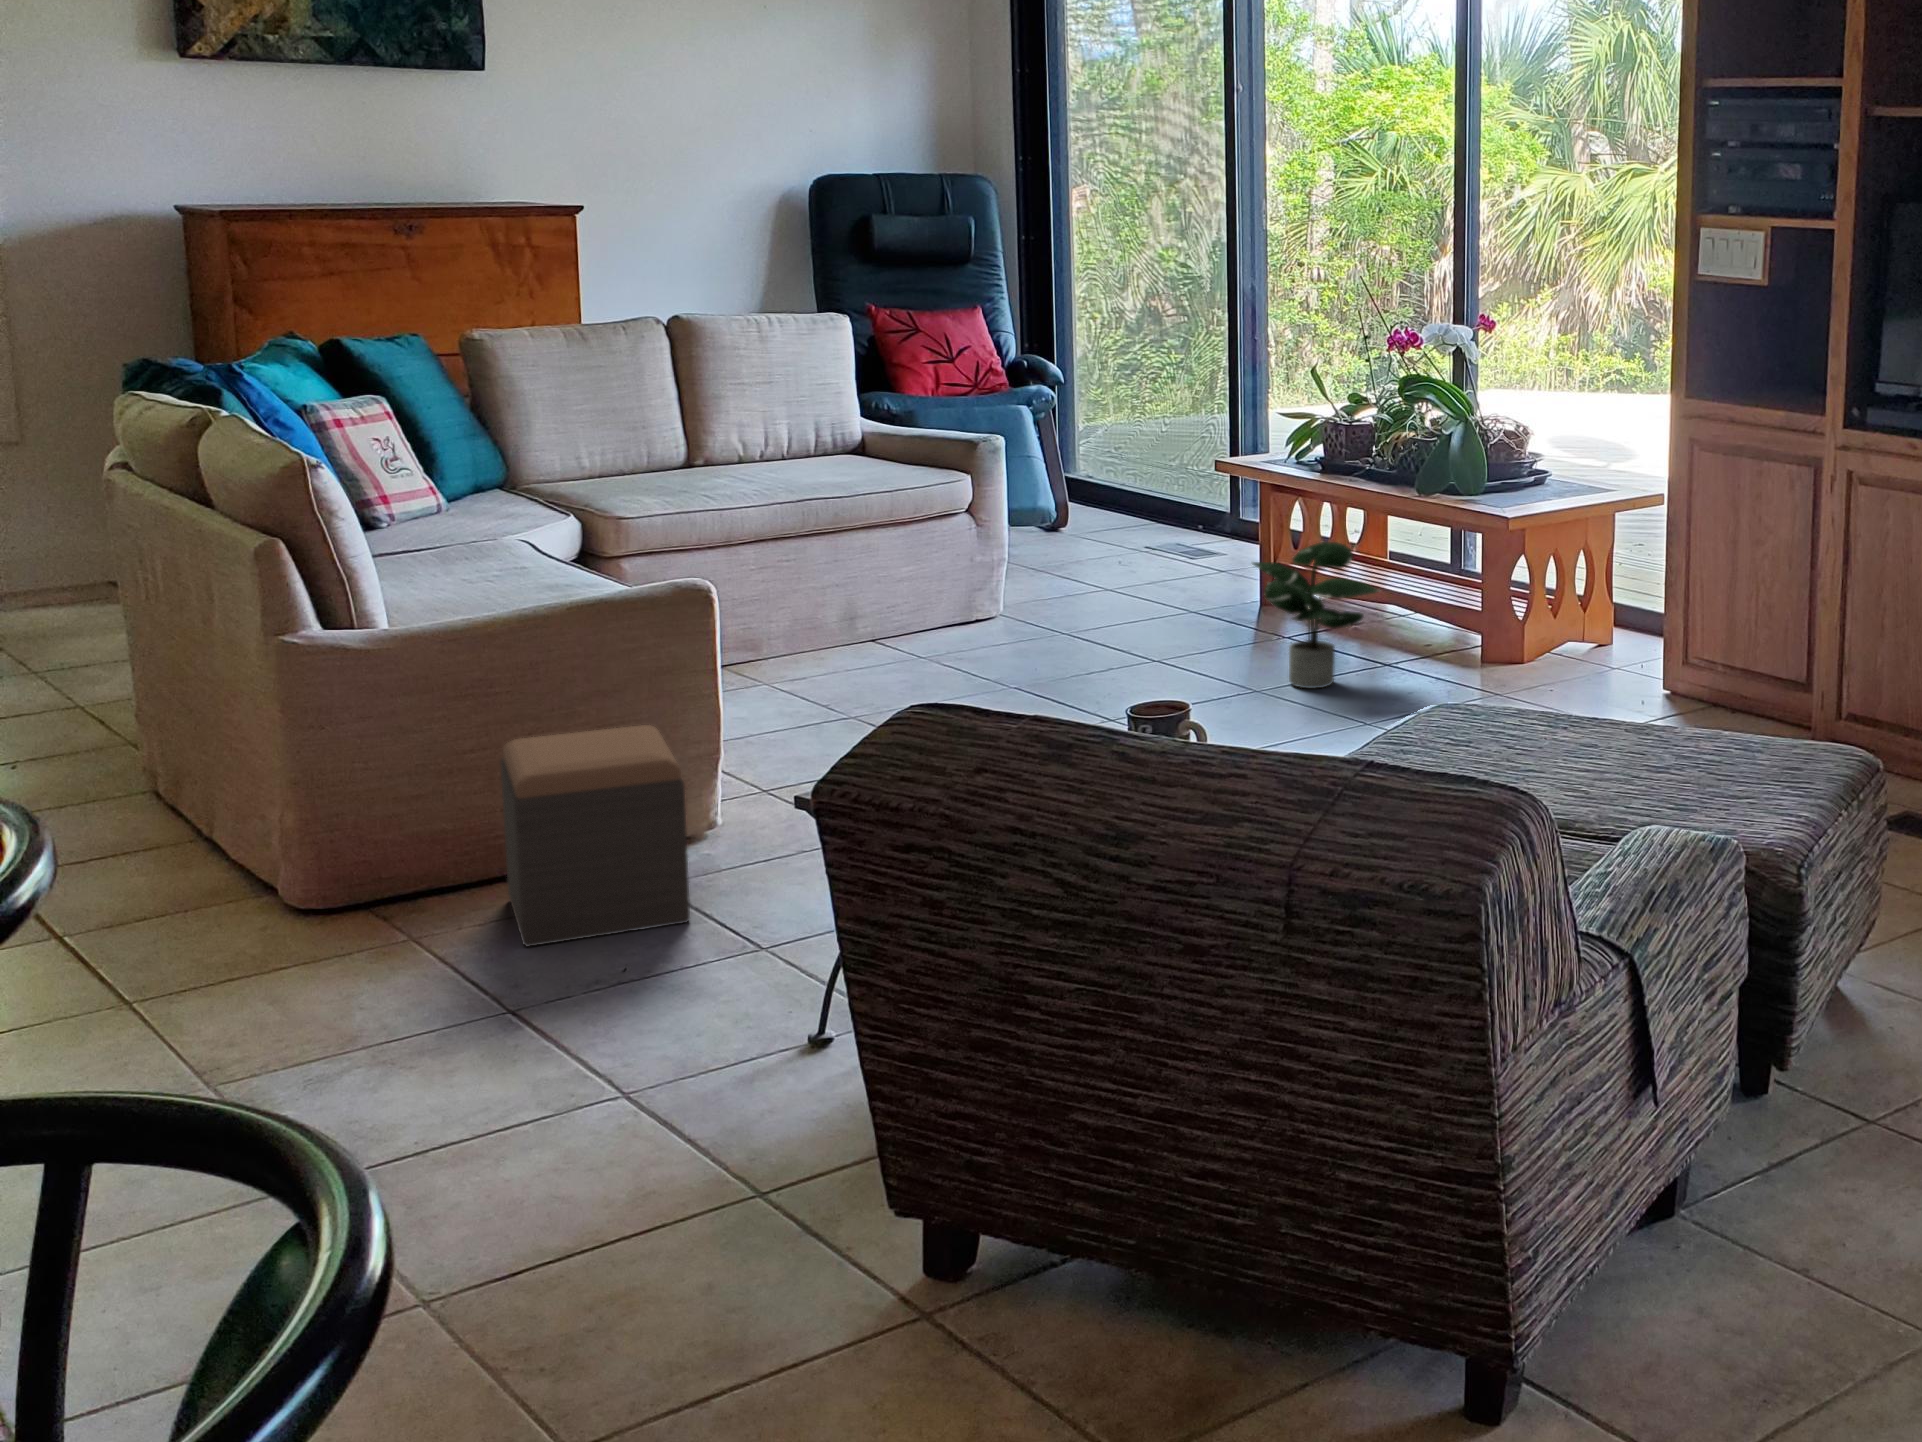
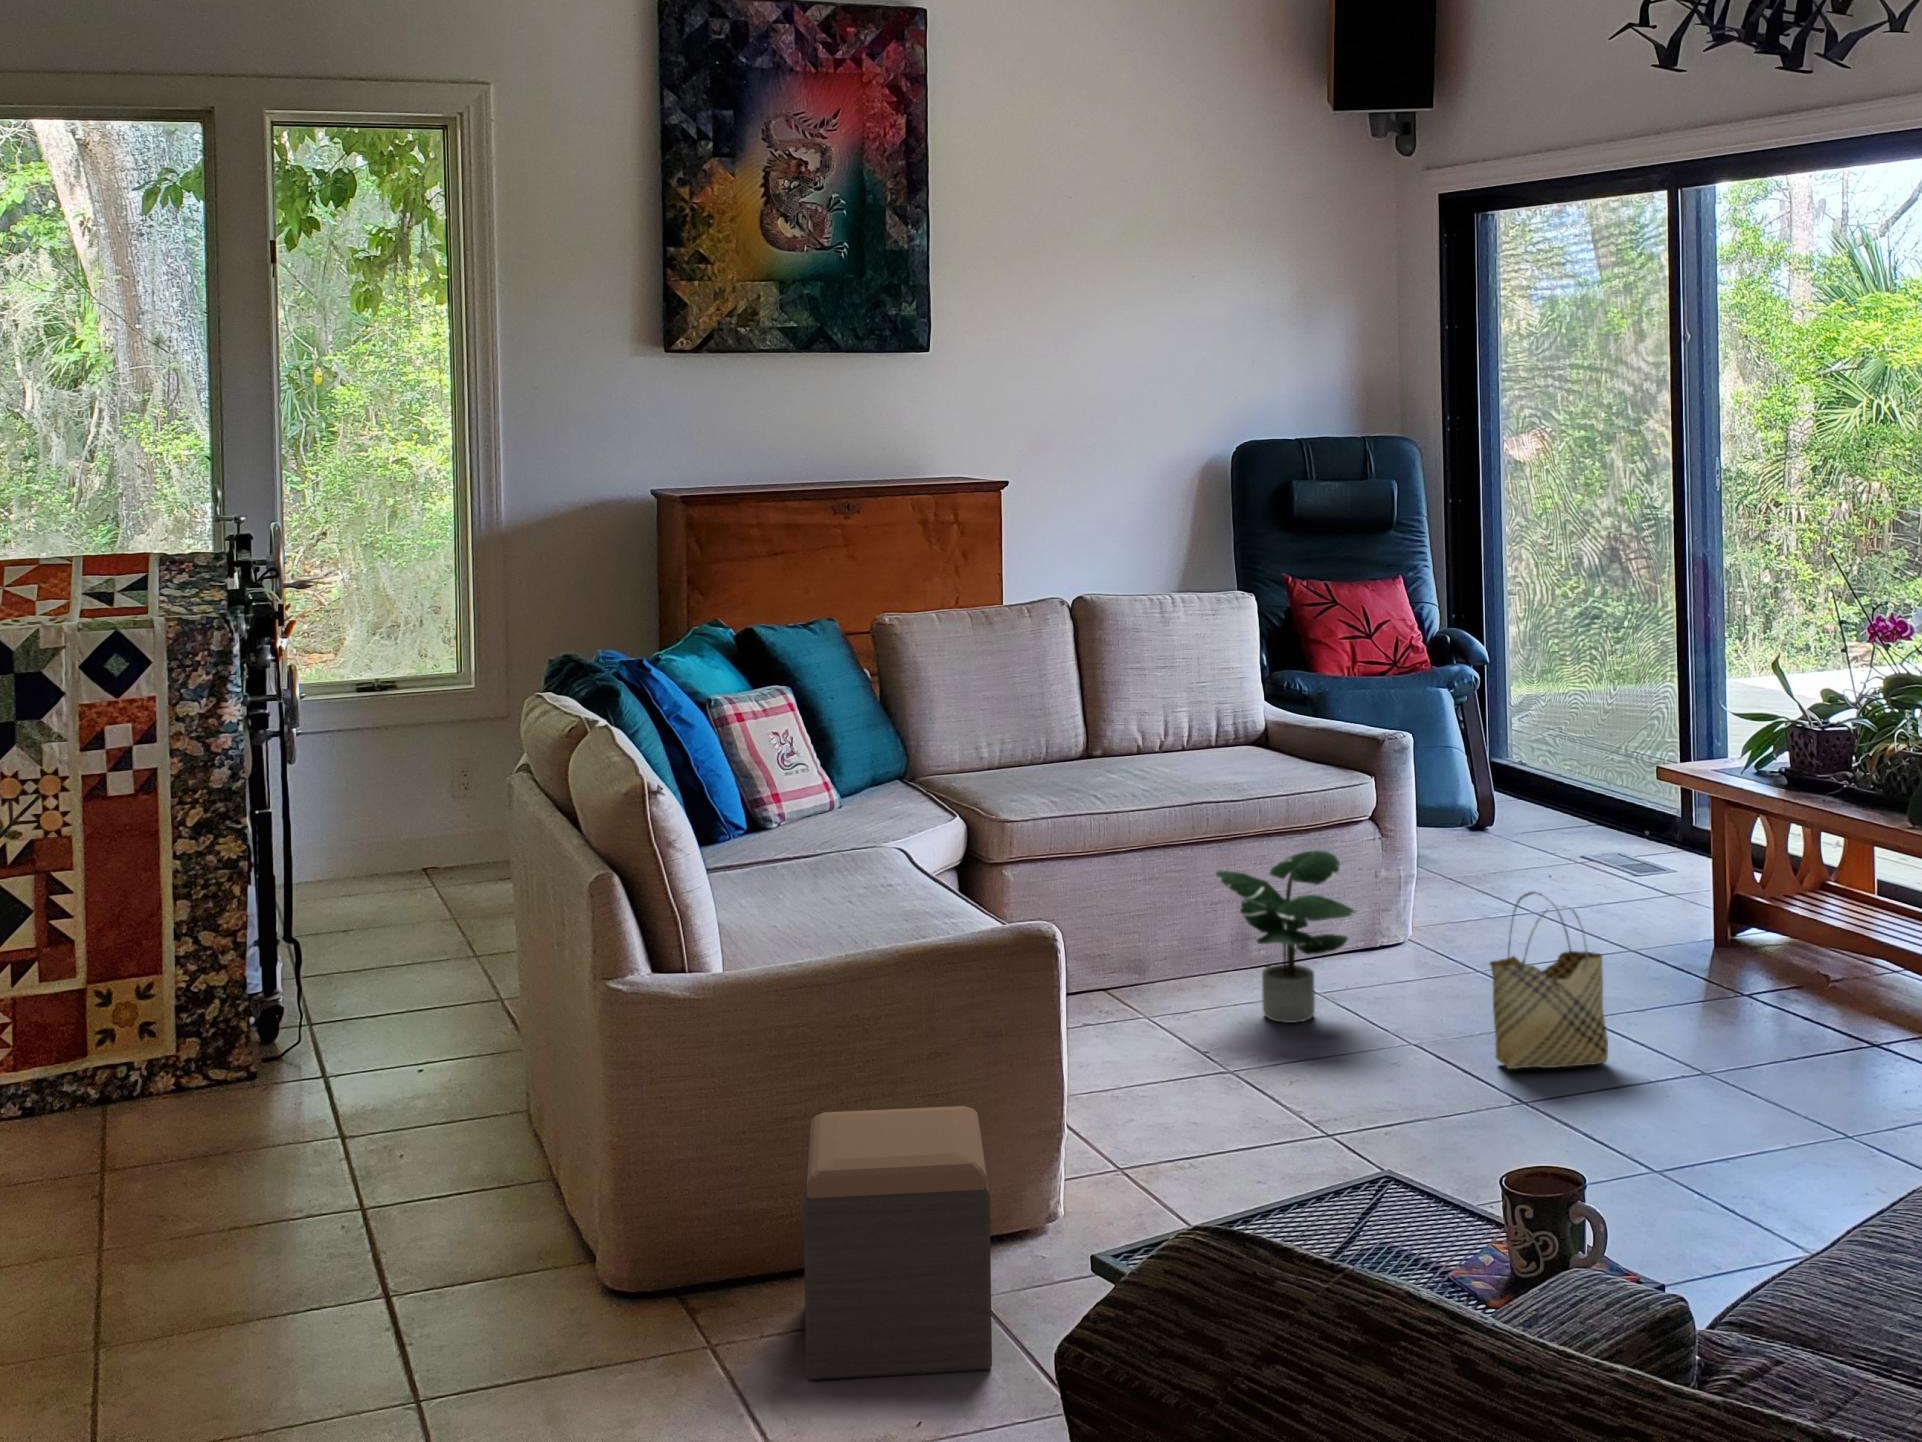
potted plant: present [1252,542,1379,688] -> present [1216,850,1356,1023]
woven basket: none [1080,551,1176,693] -> present [1490,892,1608,1069]

